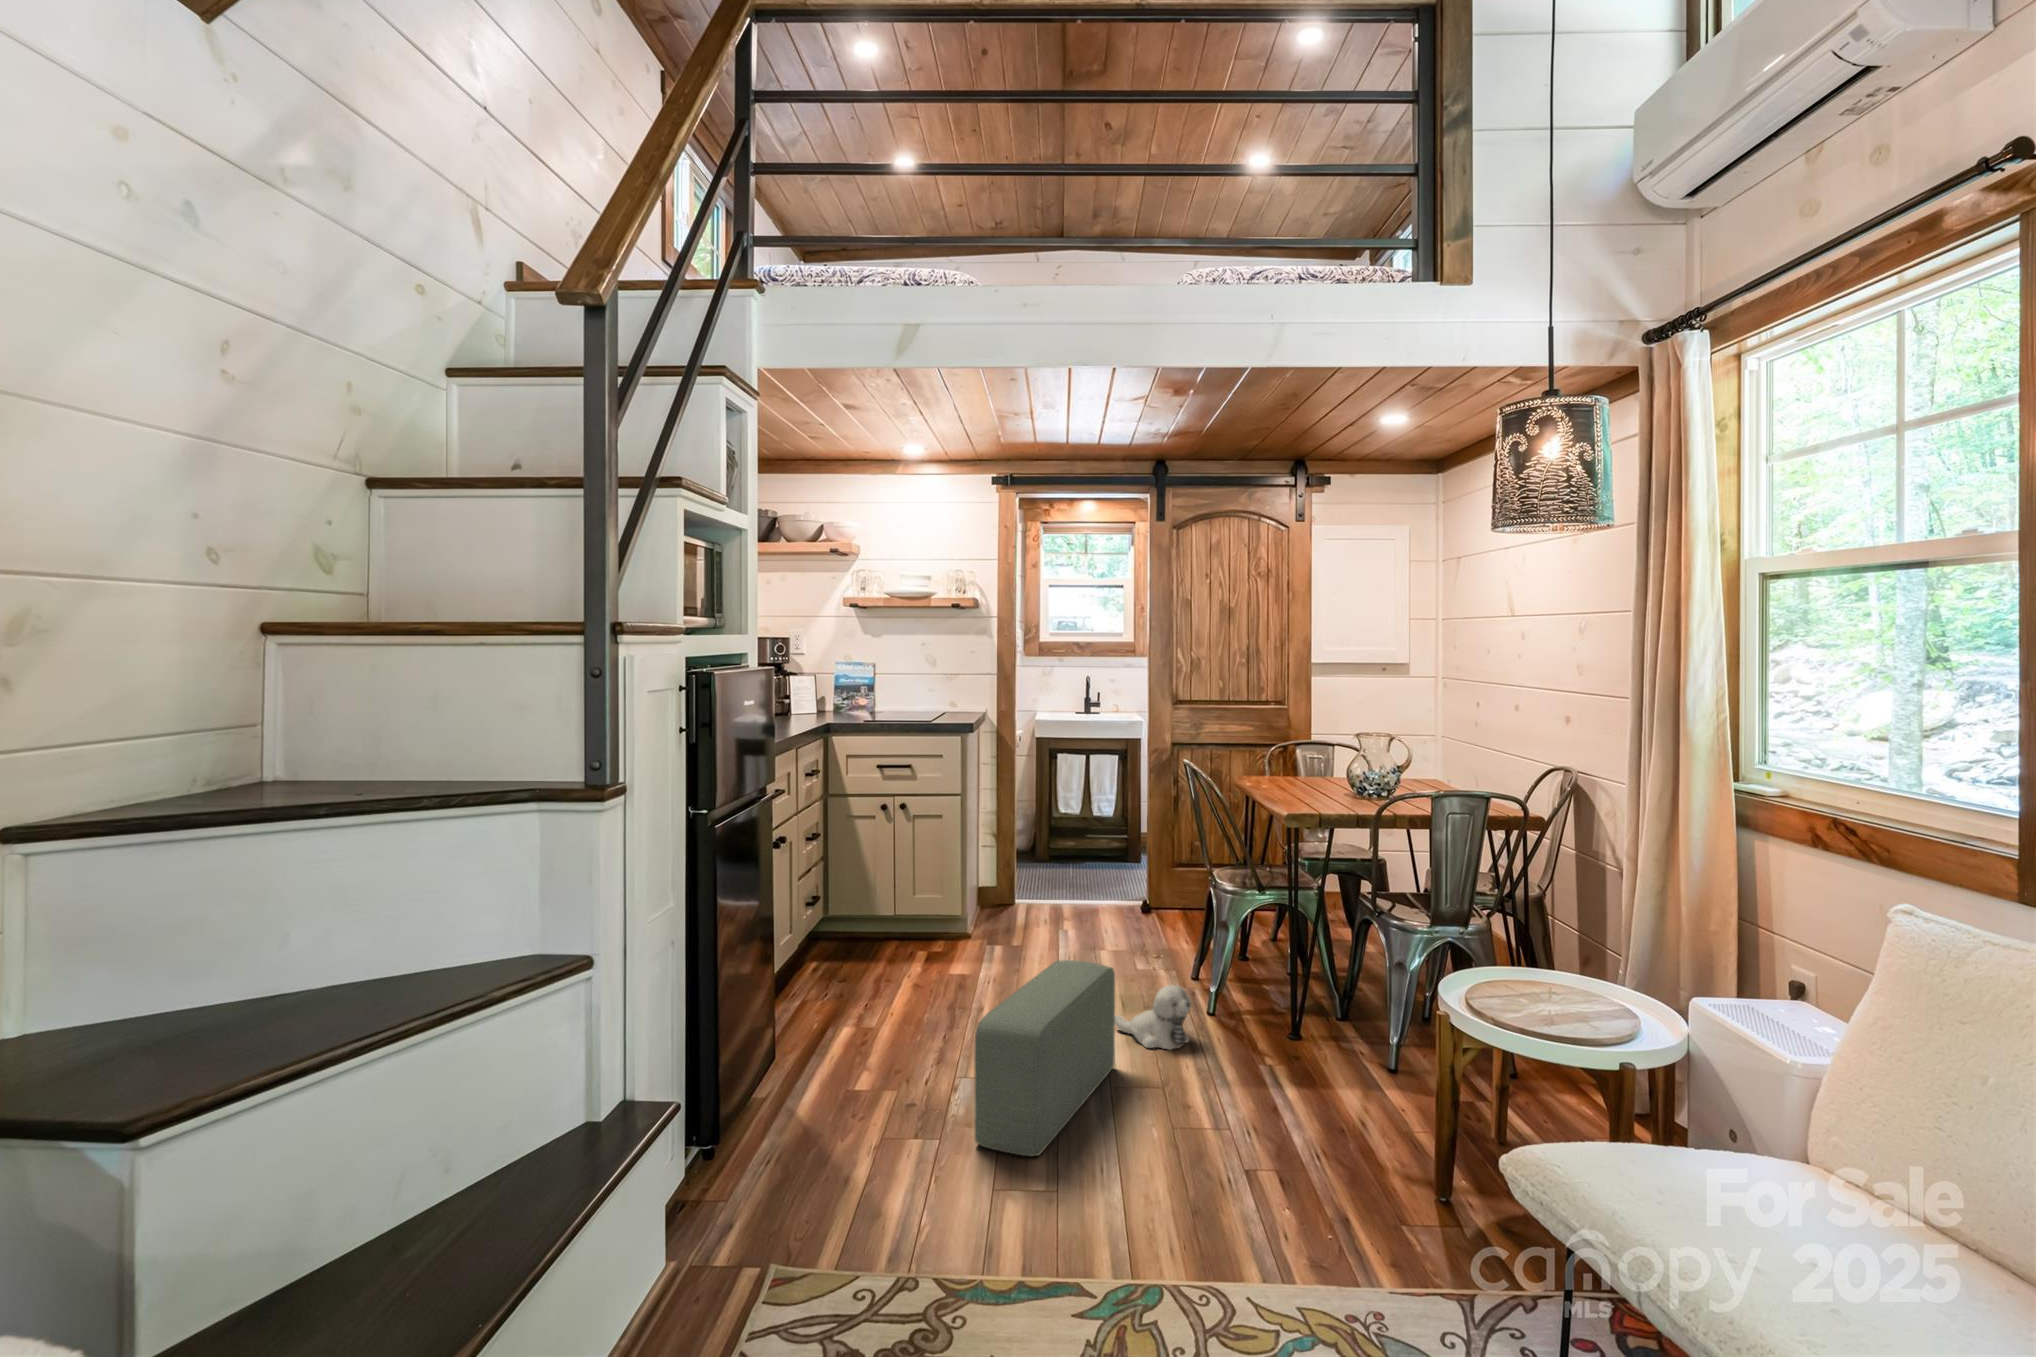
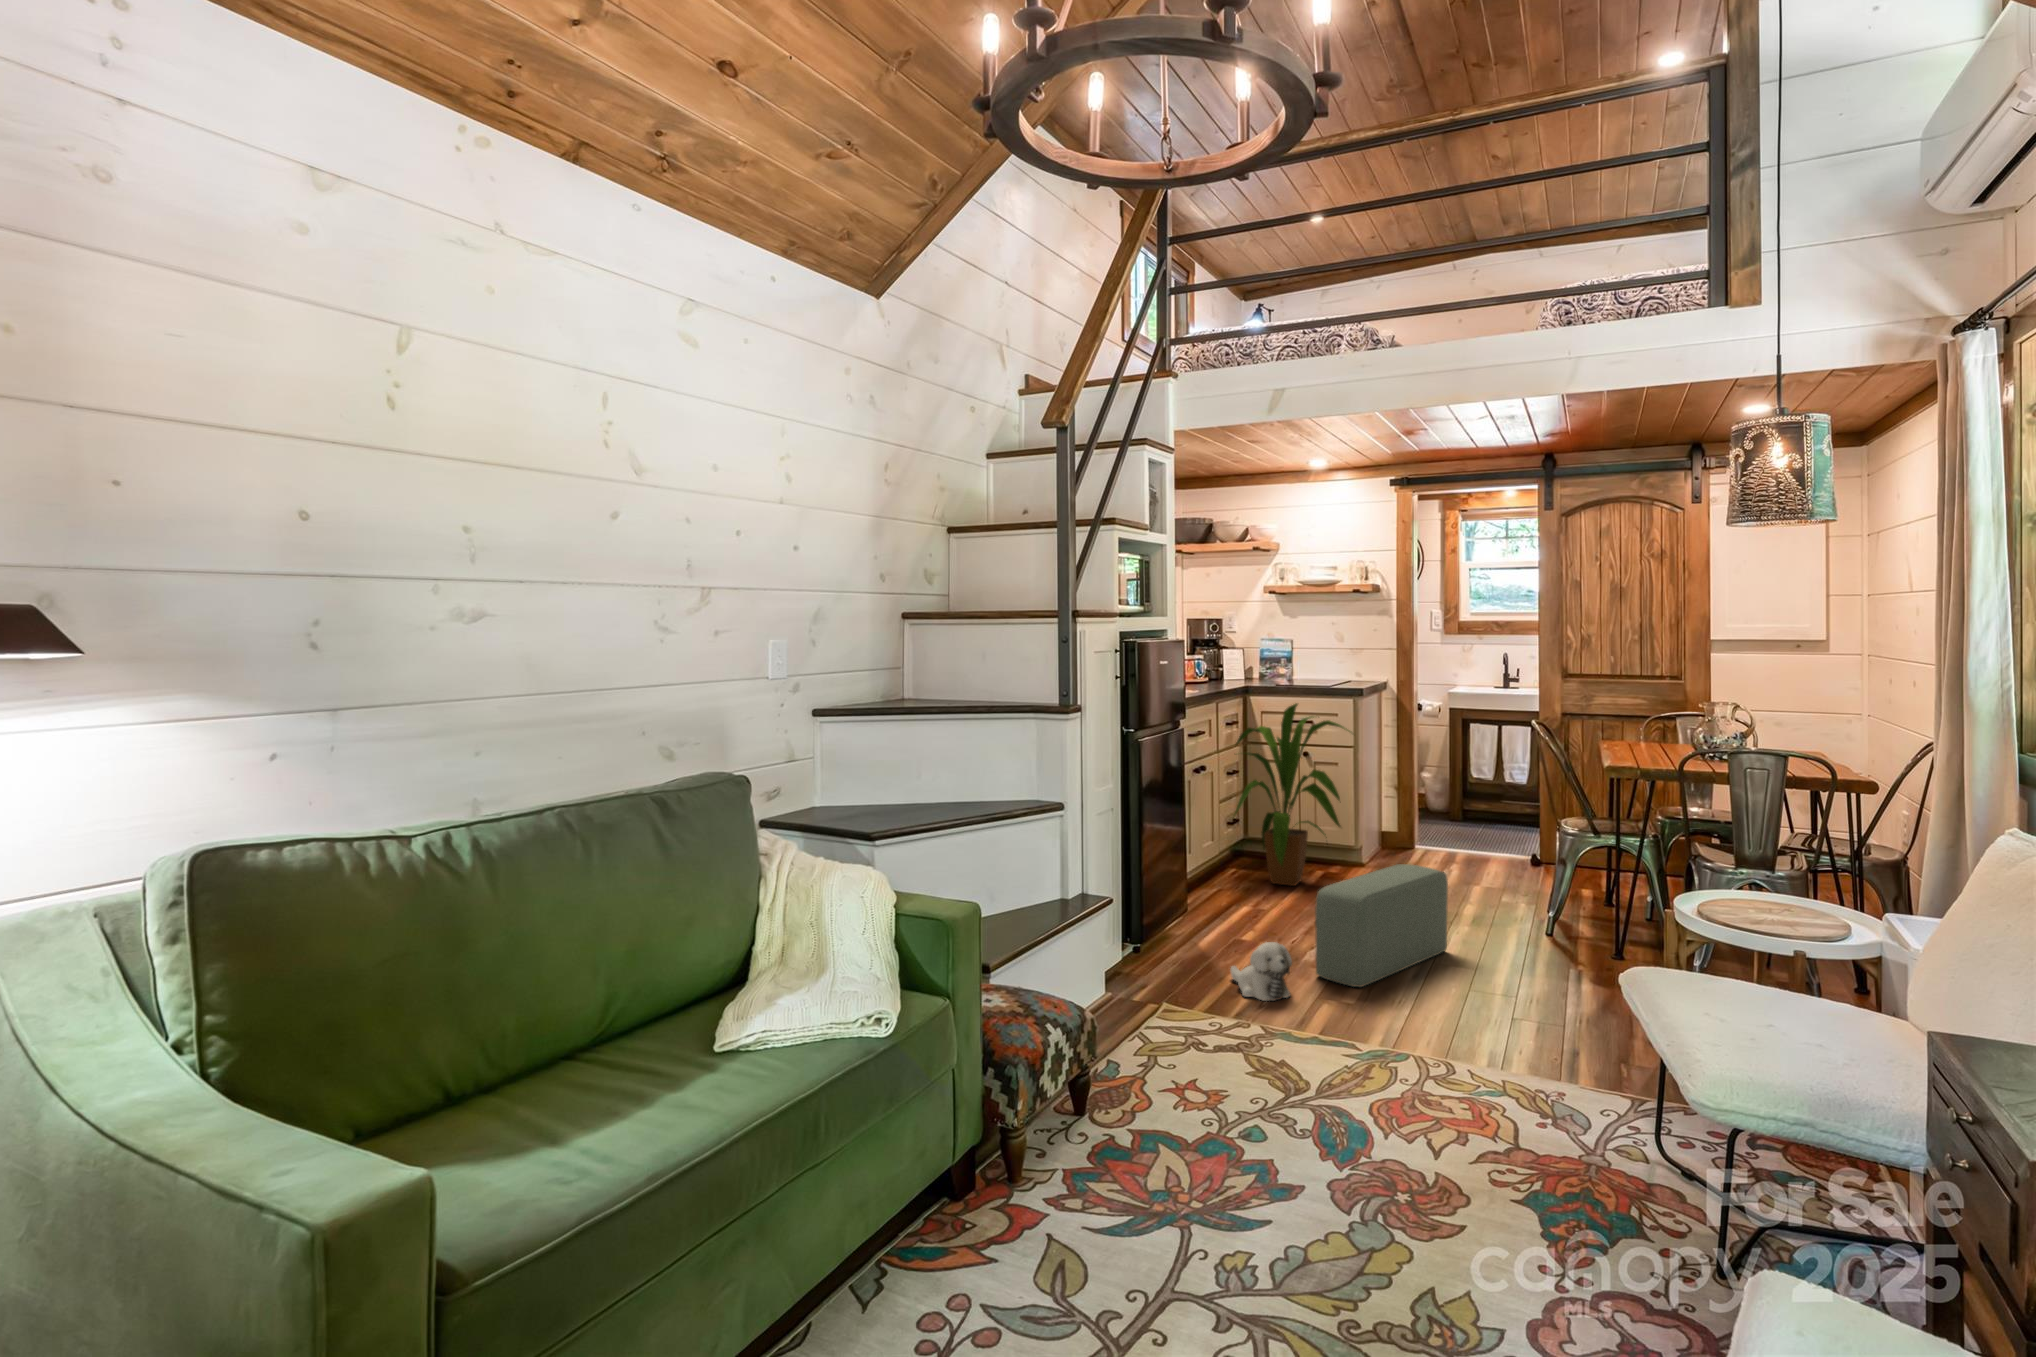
house plant: none [818,748,974,983] -> present [1235,703,1349,886]
plush toy: present [1115,985,1191,1050] -> present [1231,942,1292,1001]

